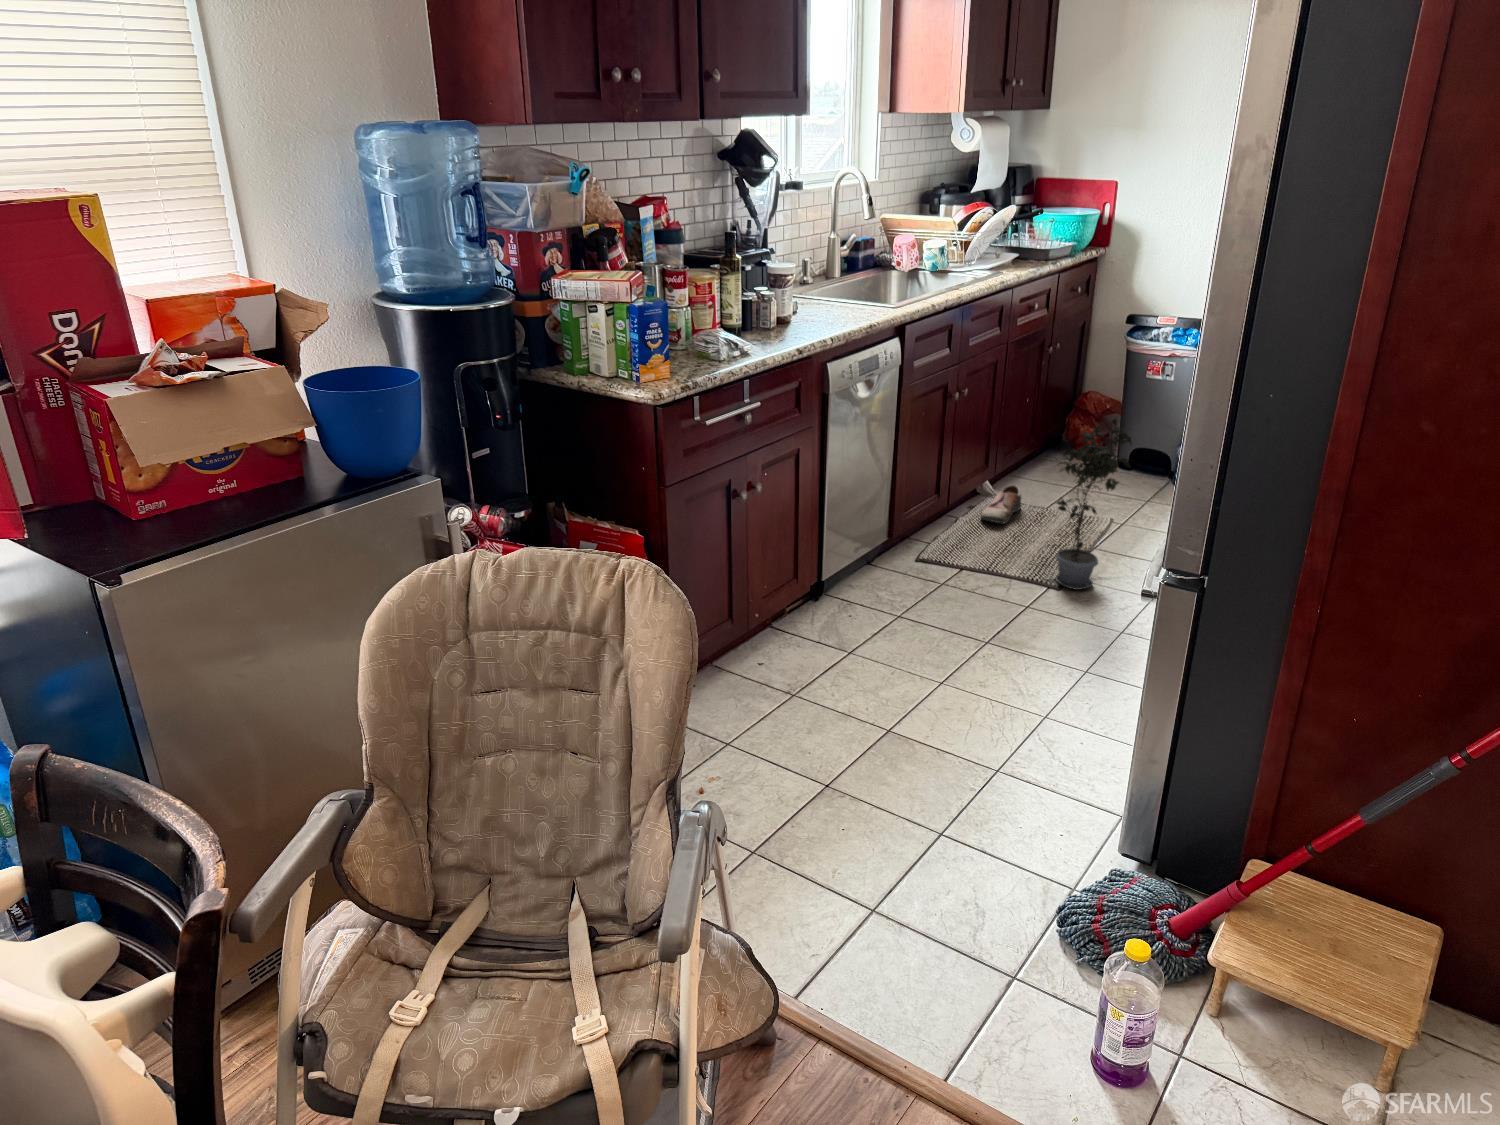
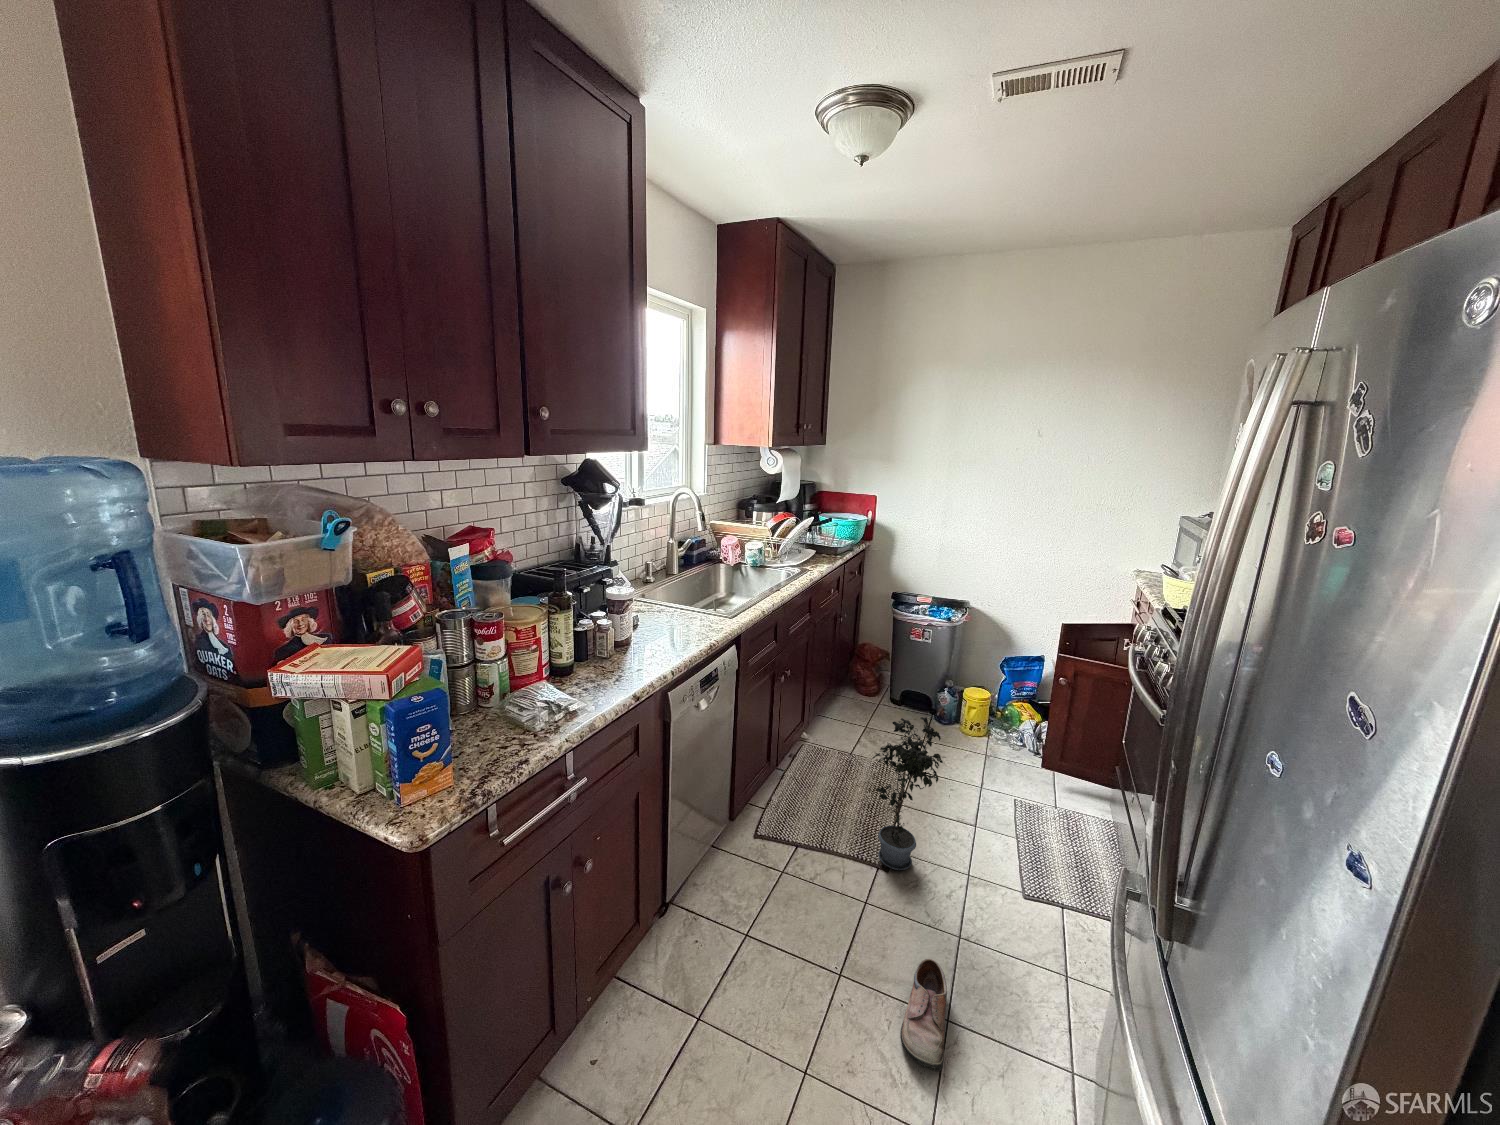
shoe: present [981,485,1022,523] -> present [900,958,947,1071]

